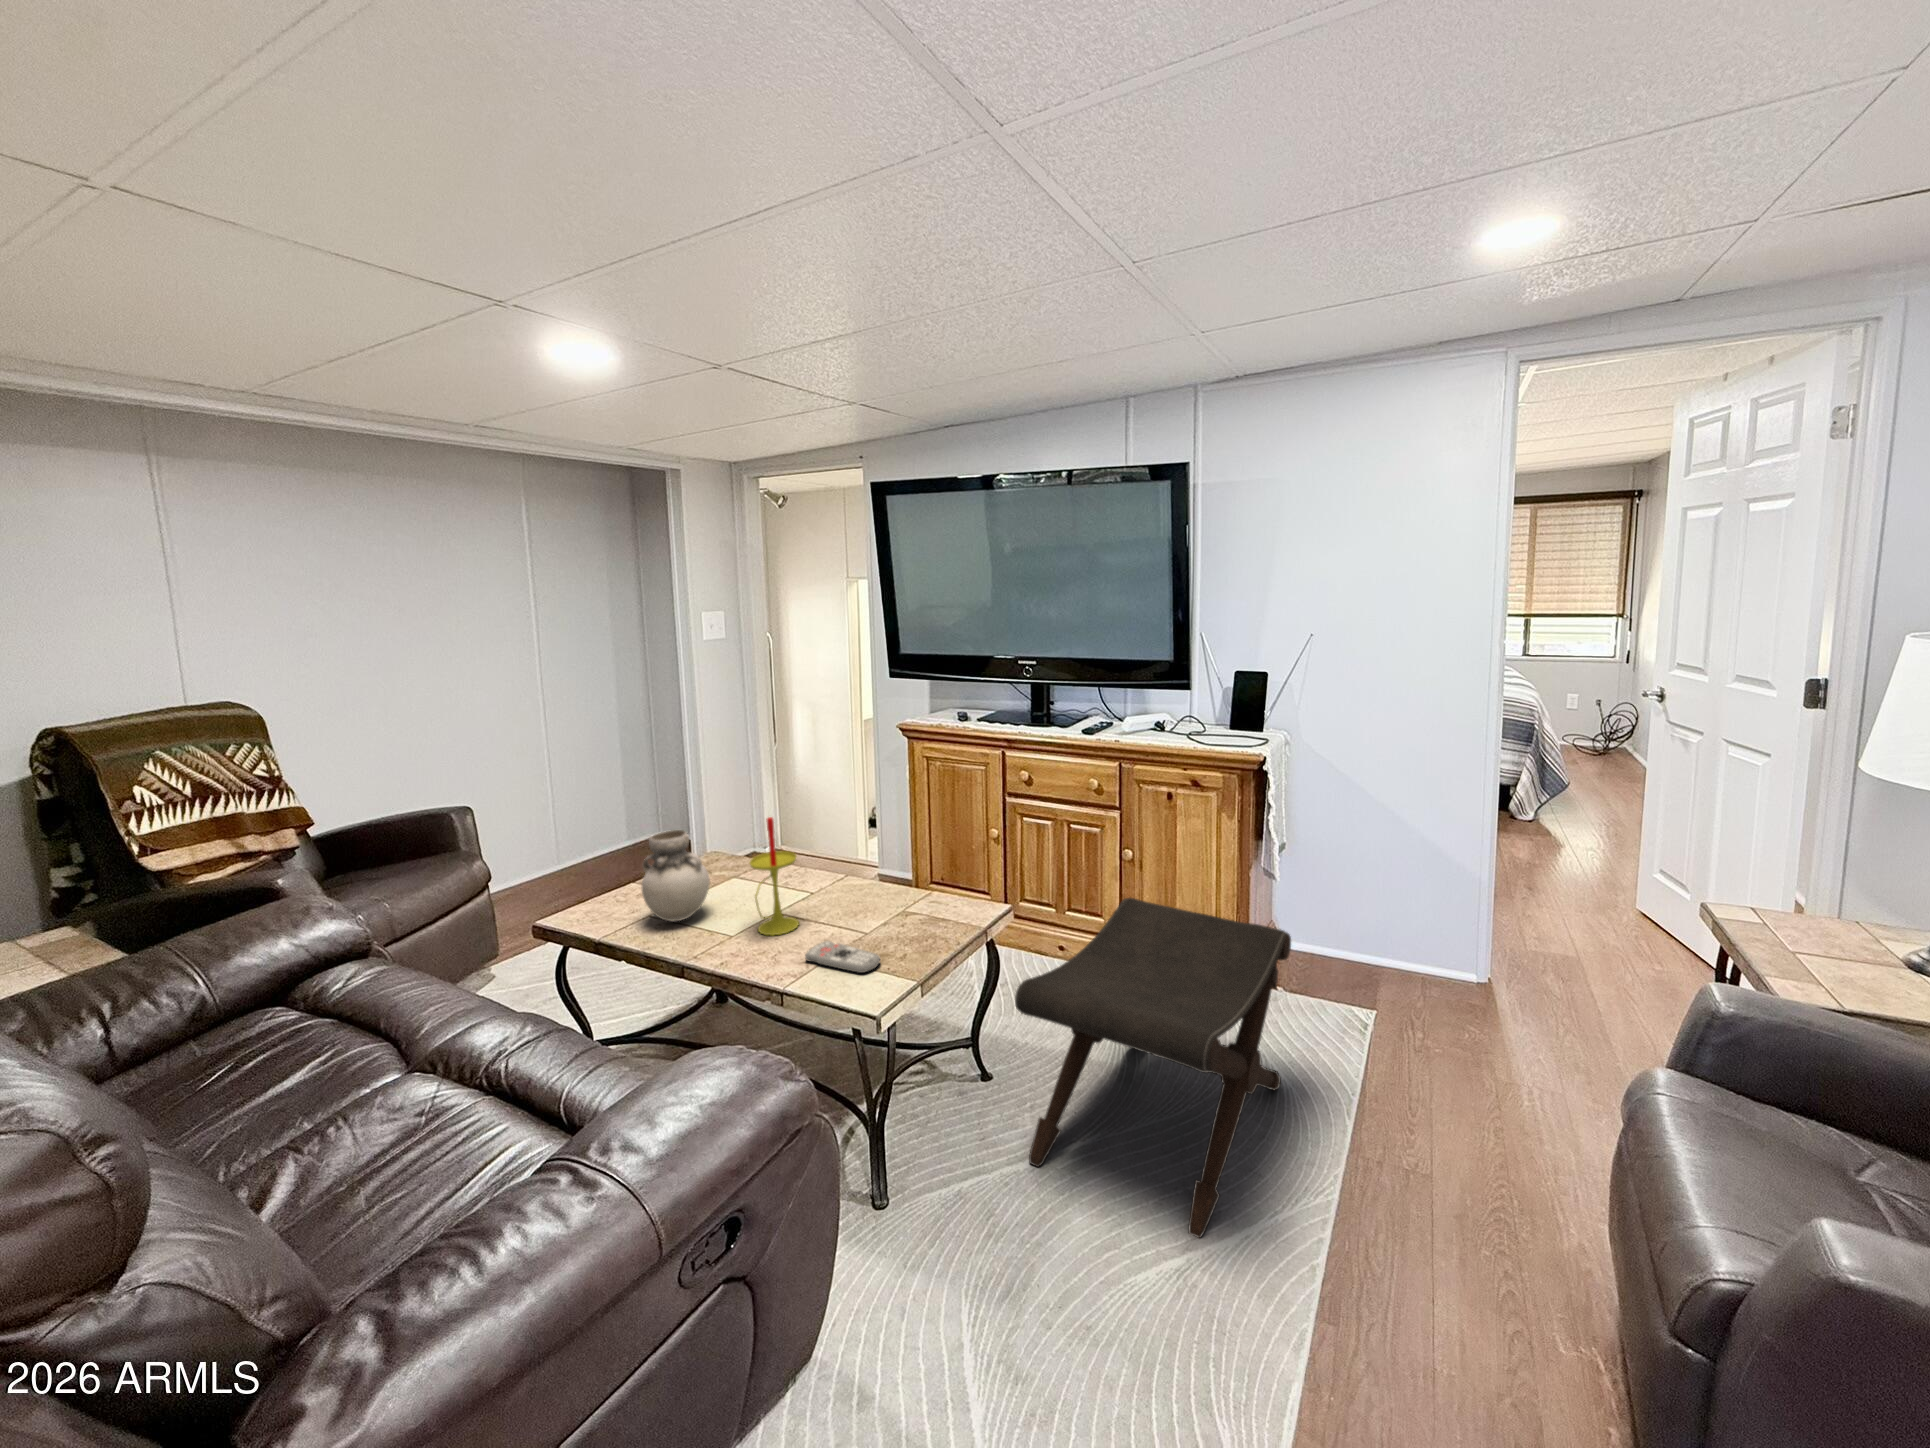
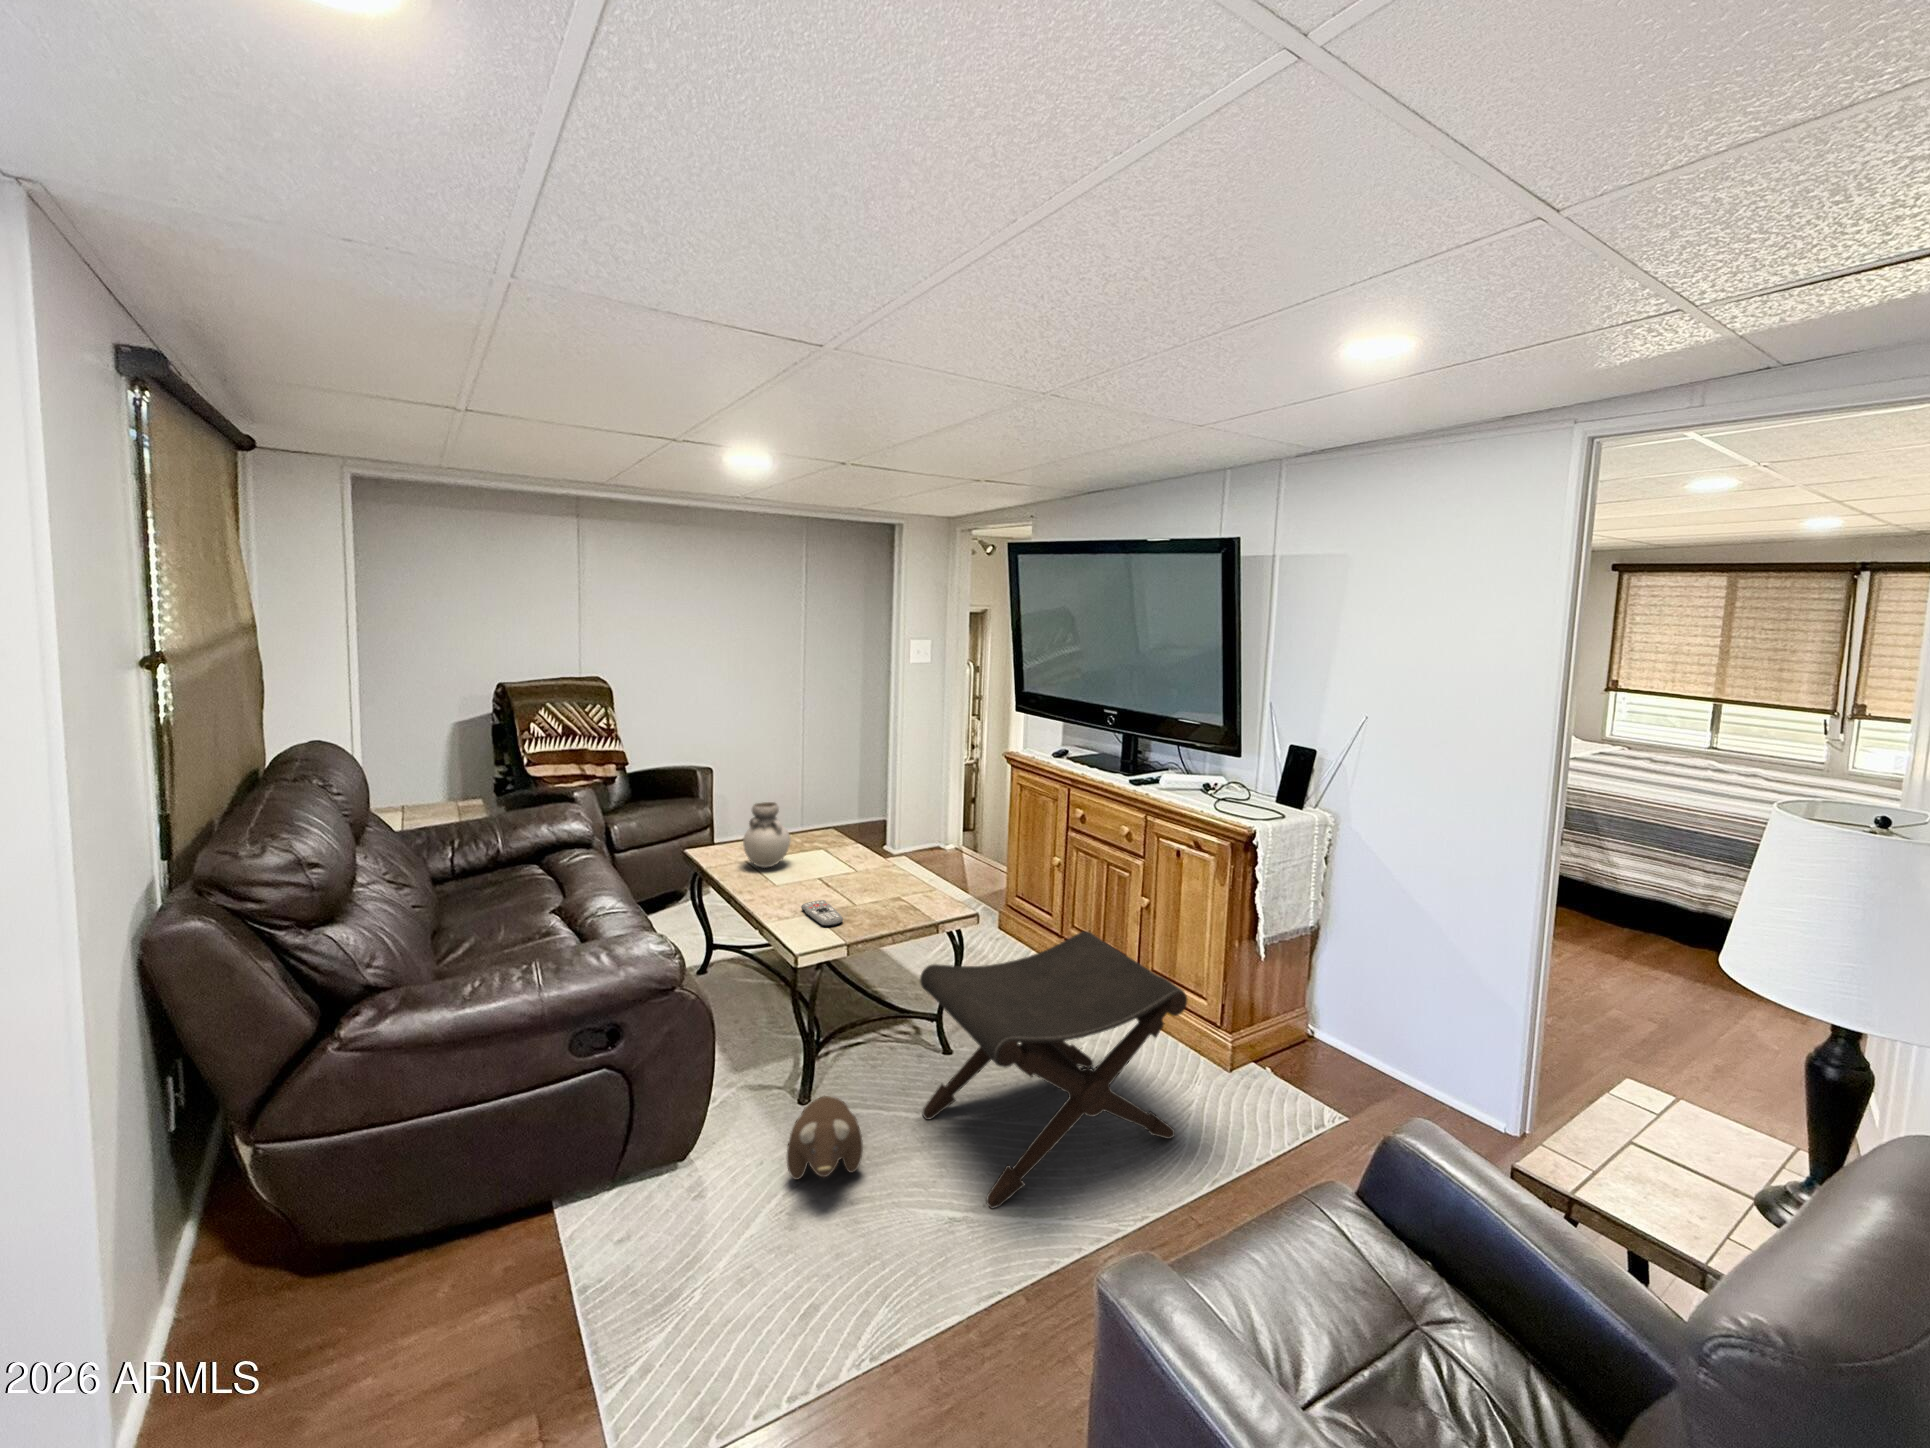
candle: present [750,817,799,936] -> none [791,801,831,891]
plush toy: none [929,1184,1043,1311] -> present [787,1096,863,1180]

